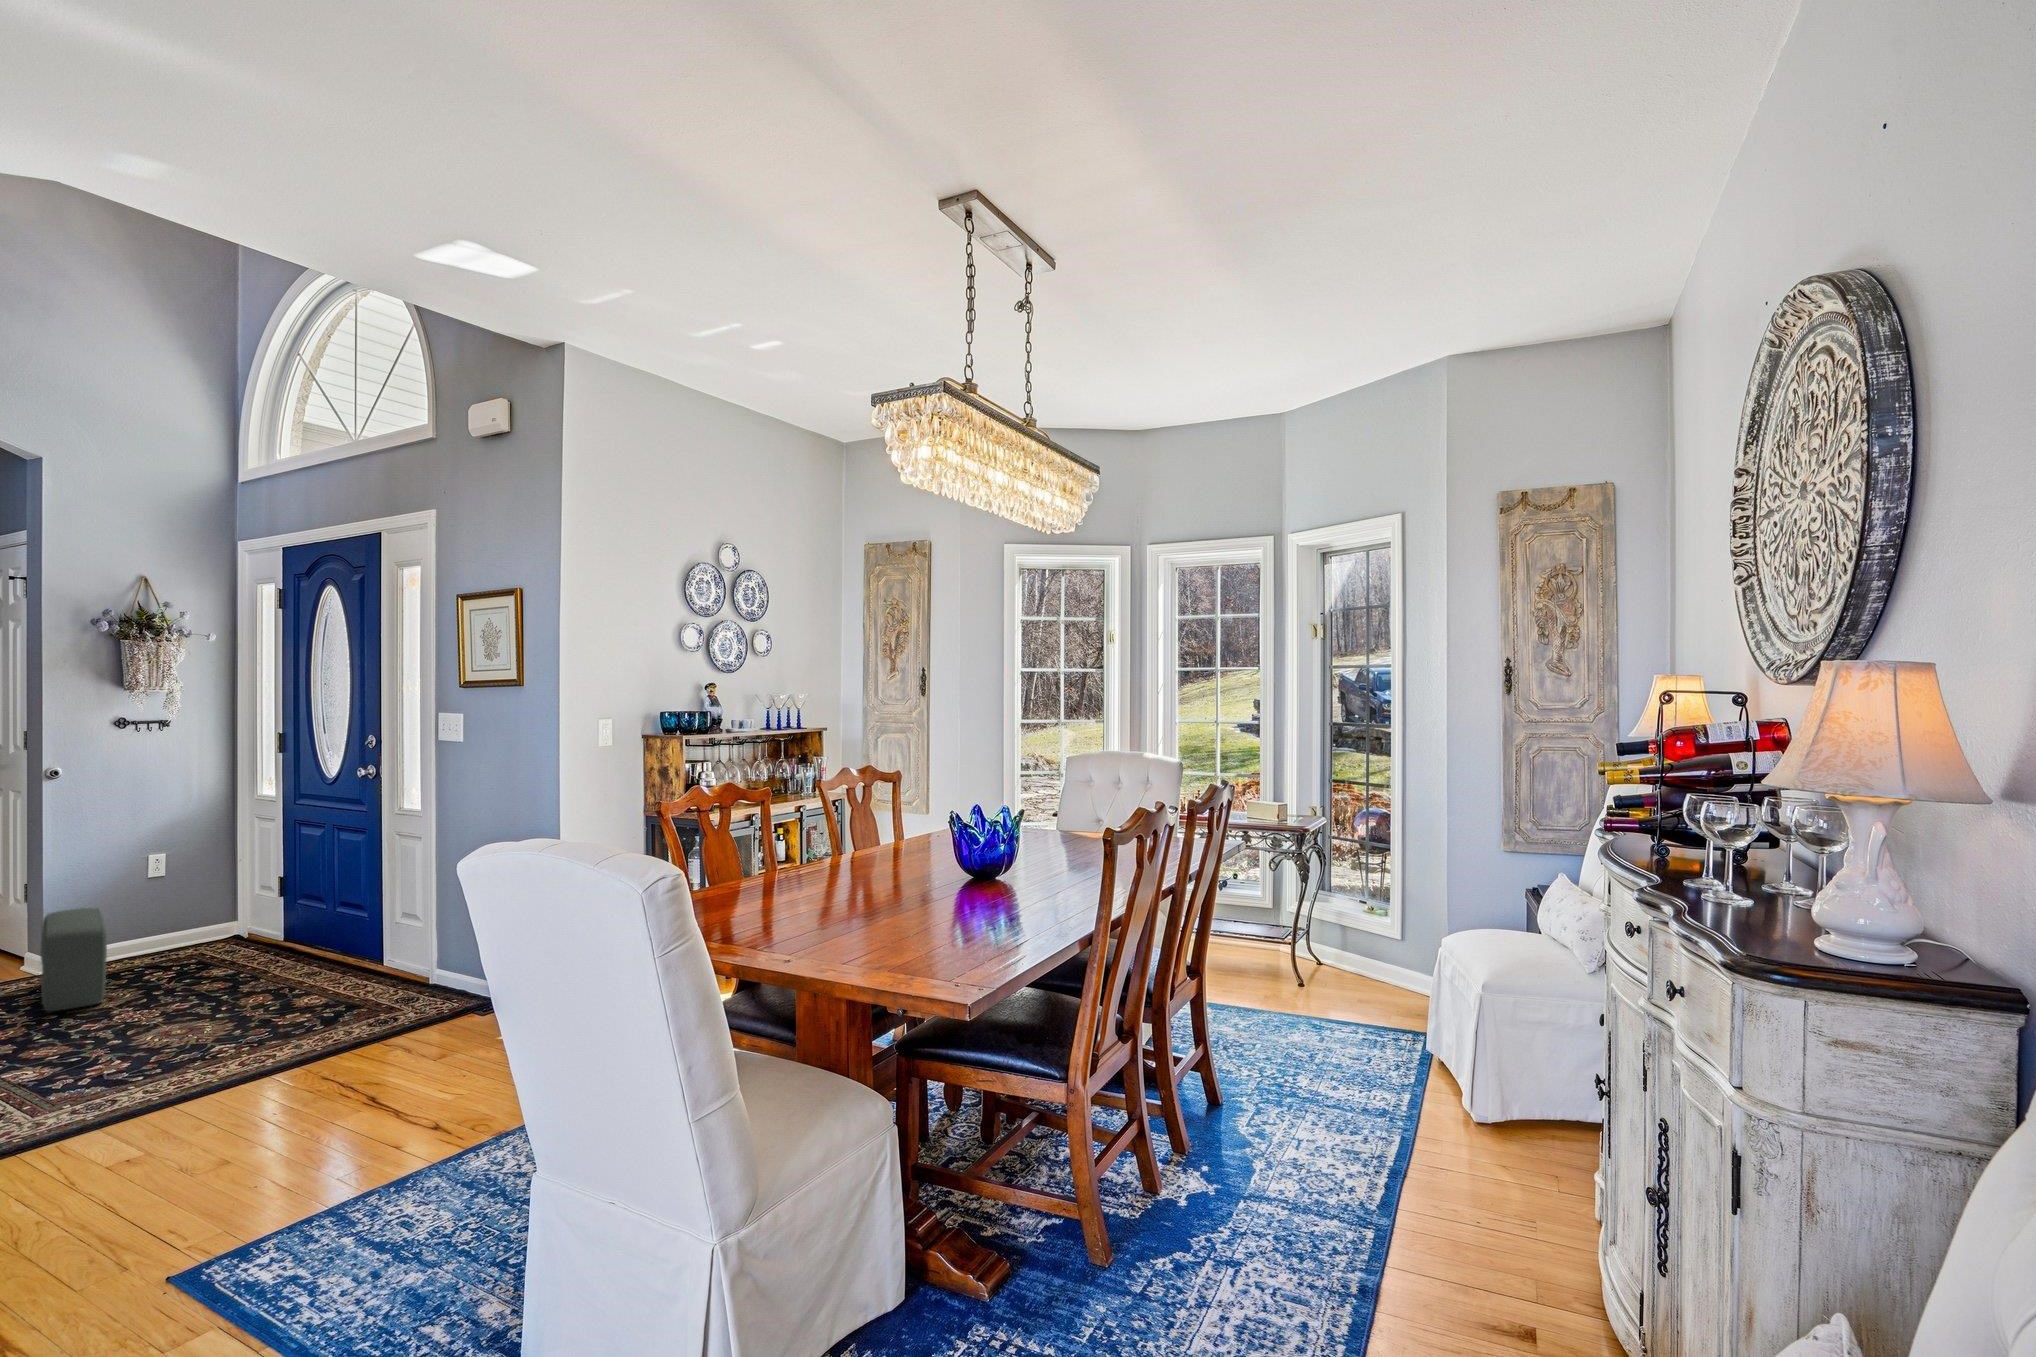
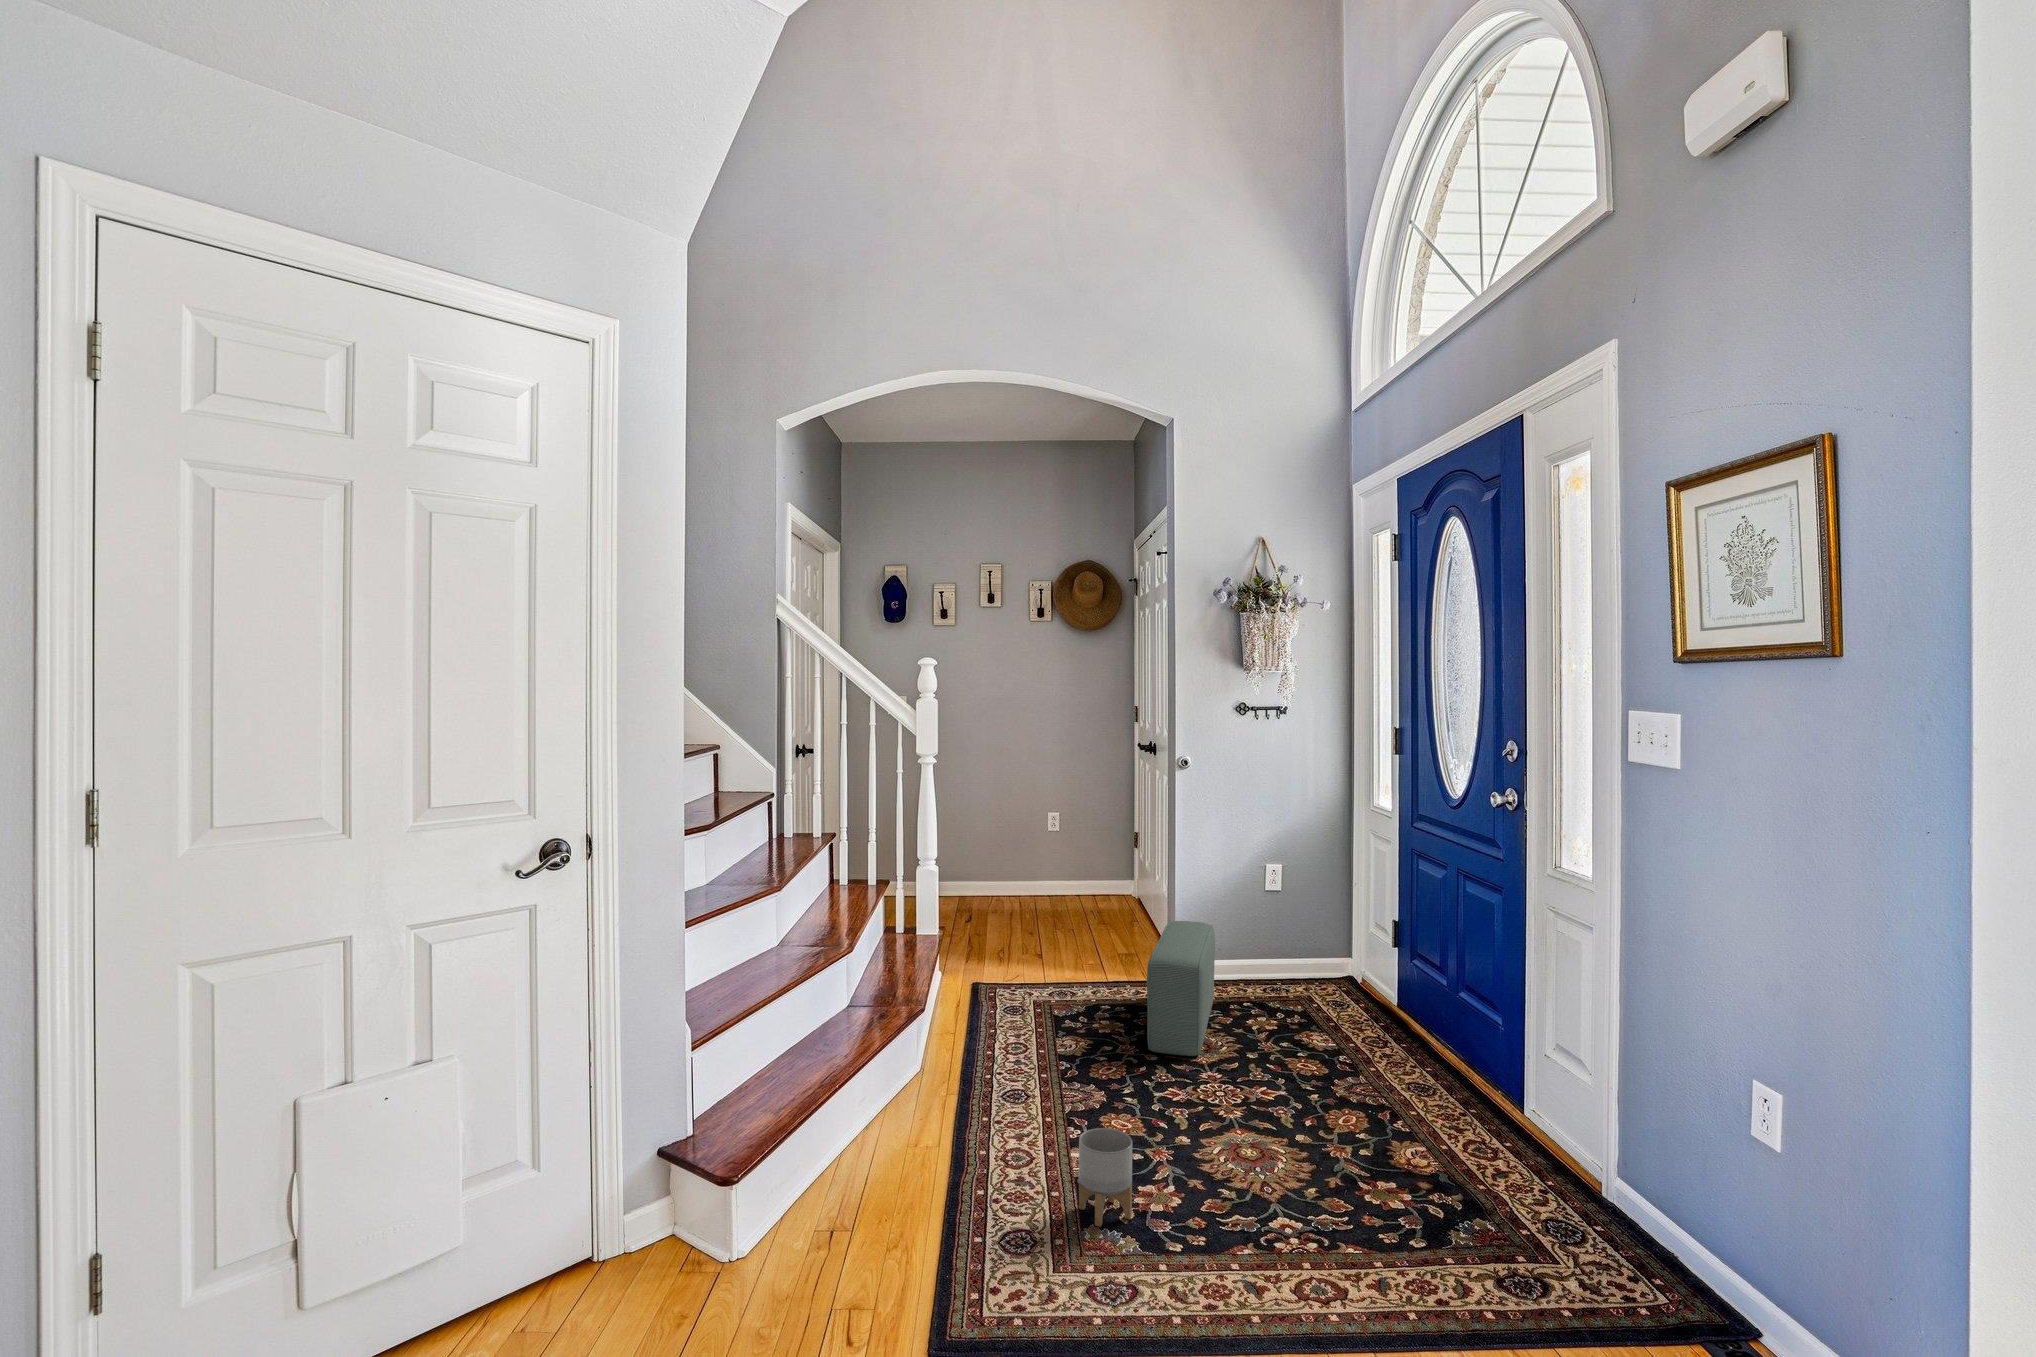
planter: none [34,1026,88,1091] -> present [1079,1128,1132,1227]

